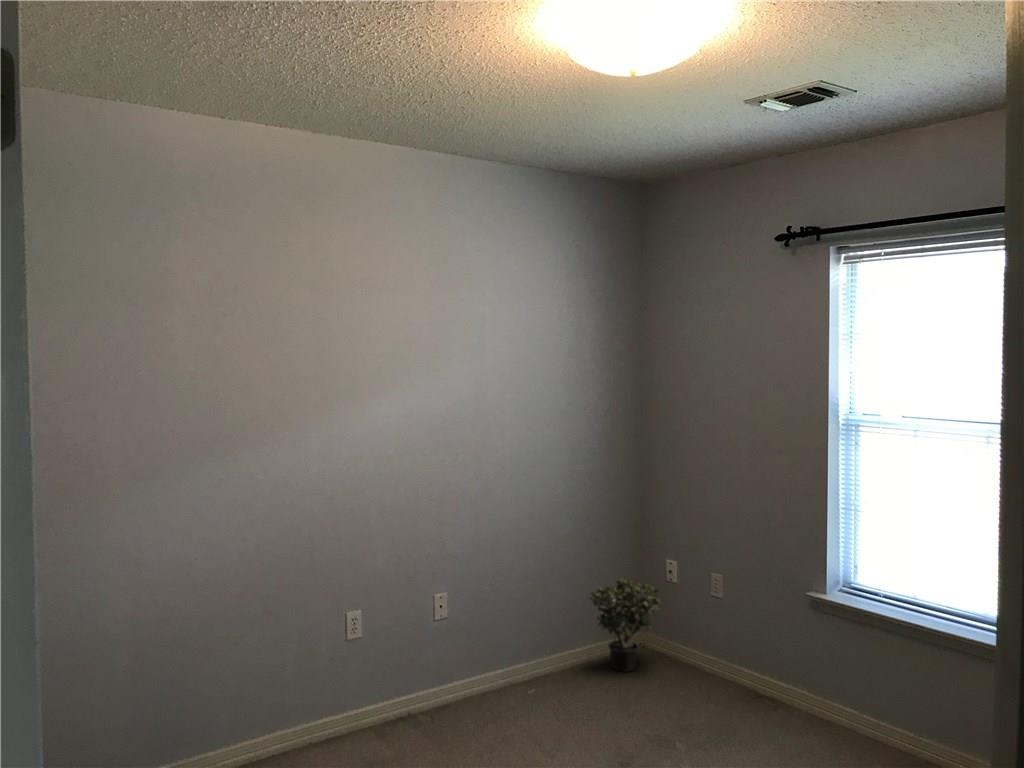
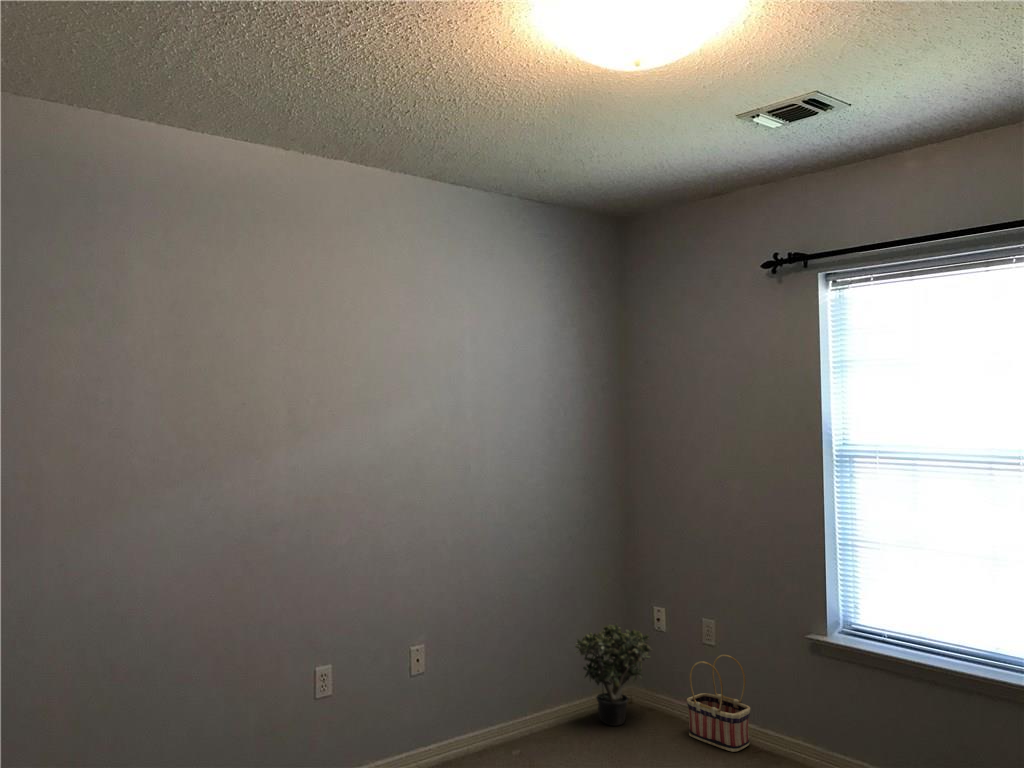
basket: none [693,609,752,699] -> present [687,655,750,752]

